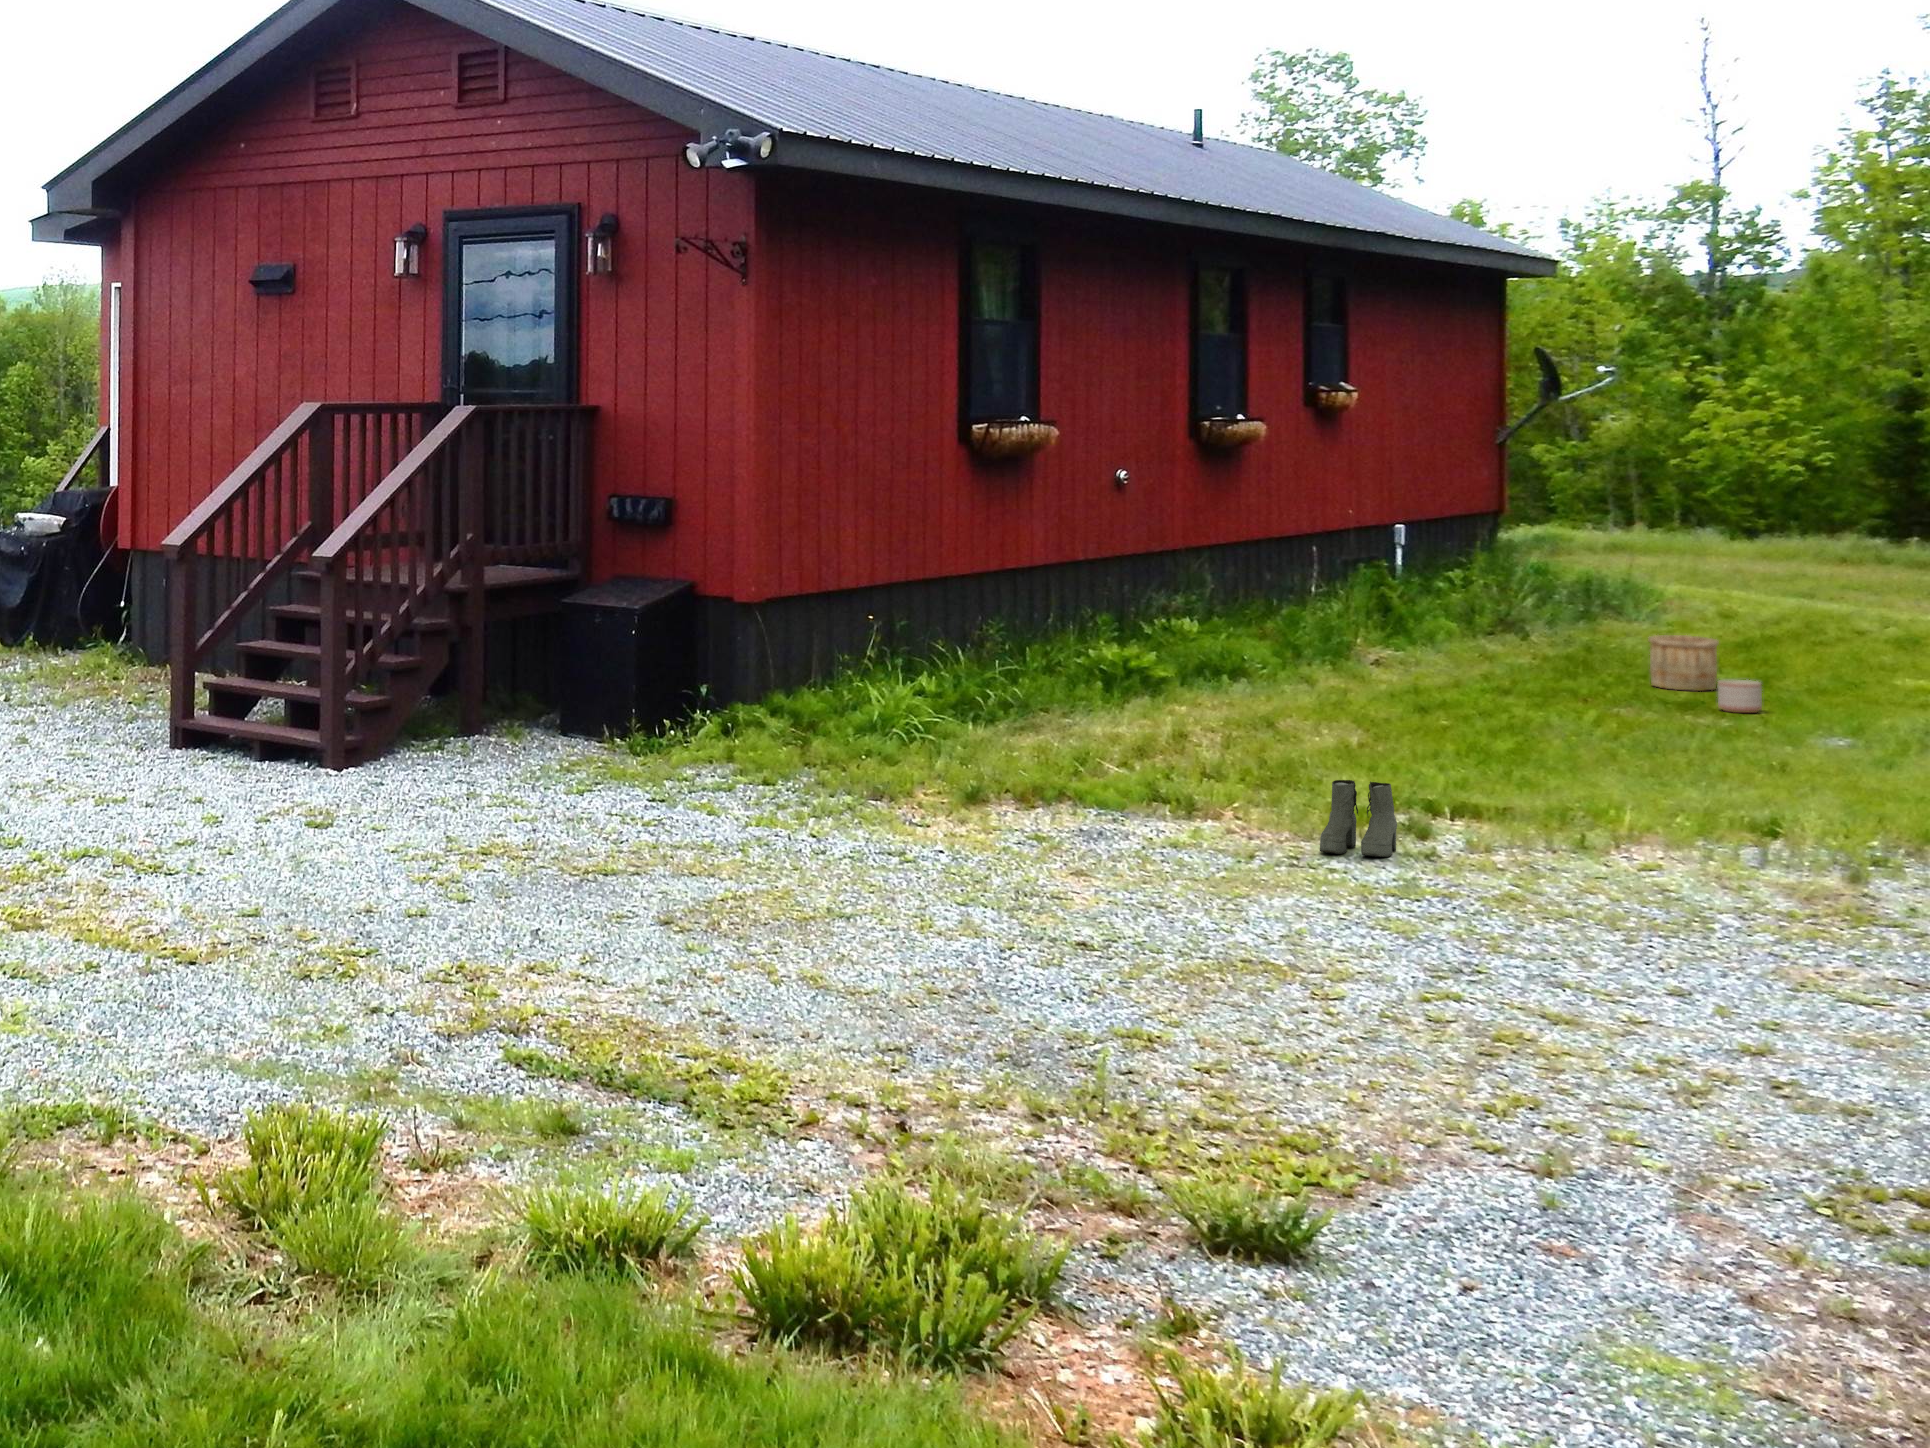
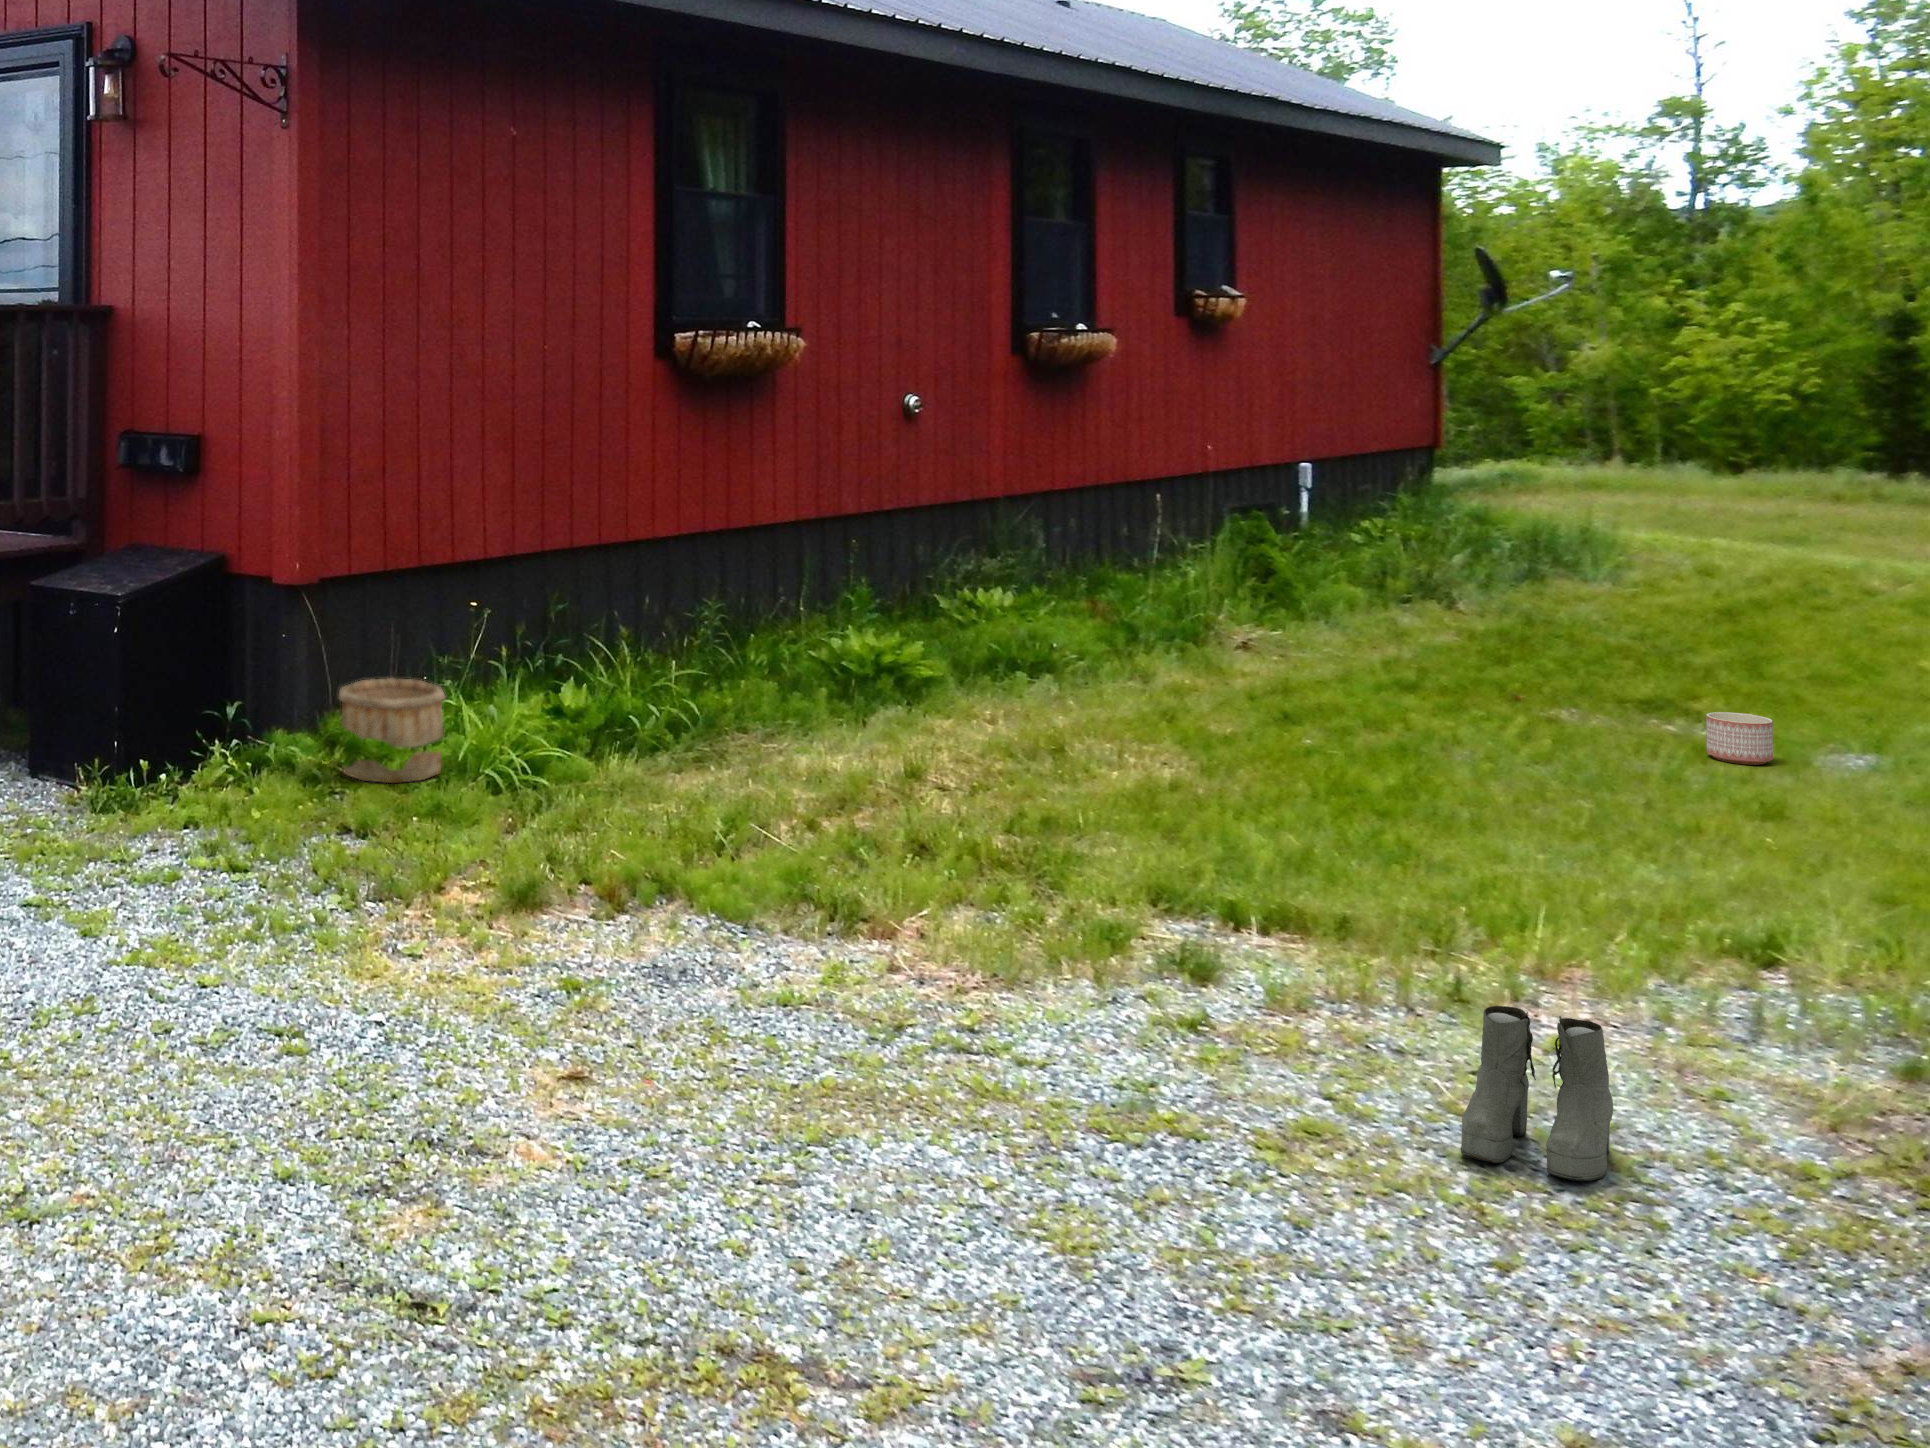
wooden bucket: present [1649,635,1718,691] -> present [339,678,445,783]
boots: present [1320,780,1397,857] -> present [1461,1006,1613,1181]

